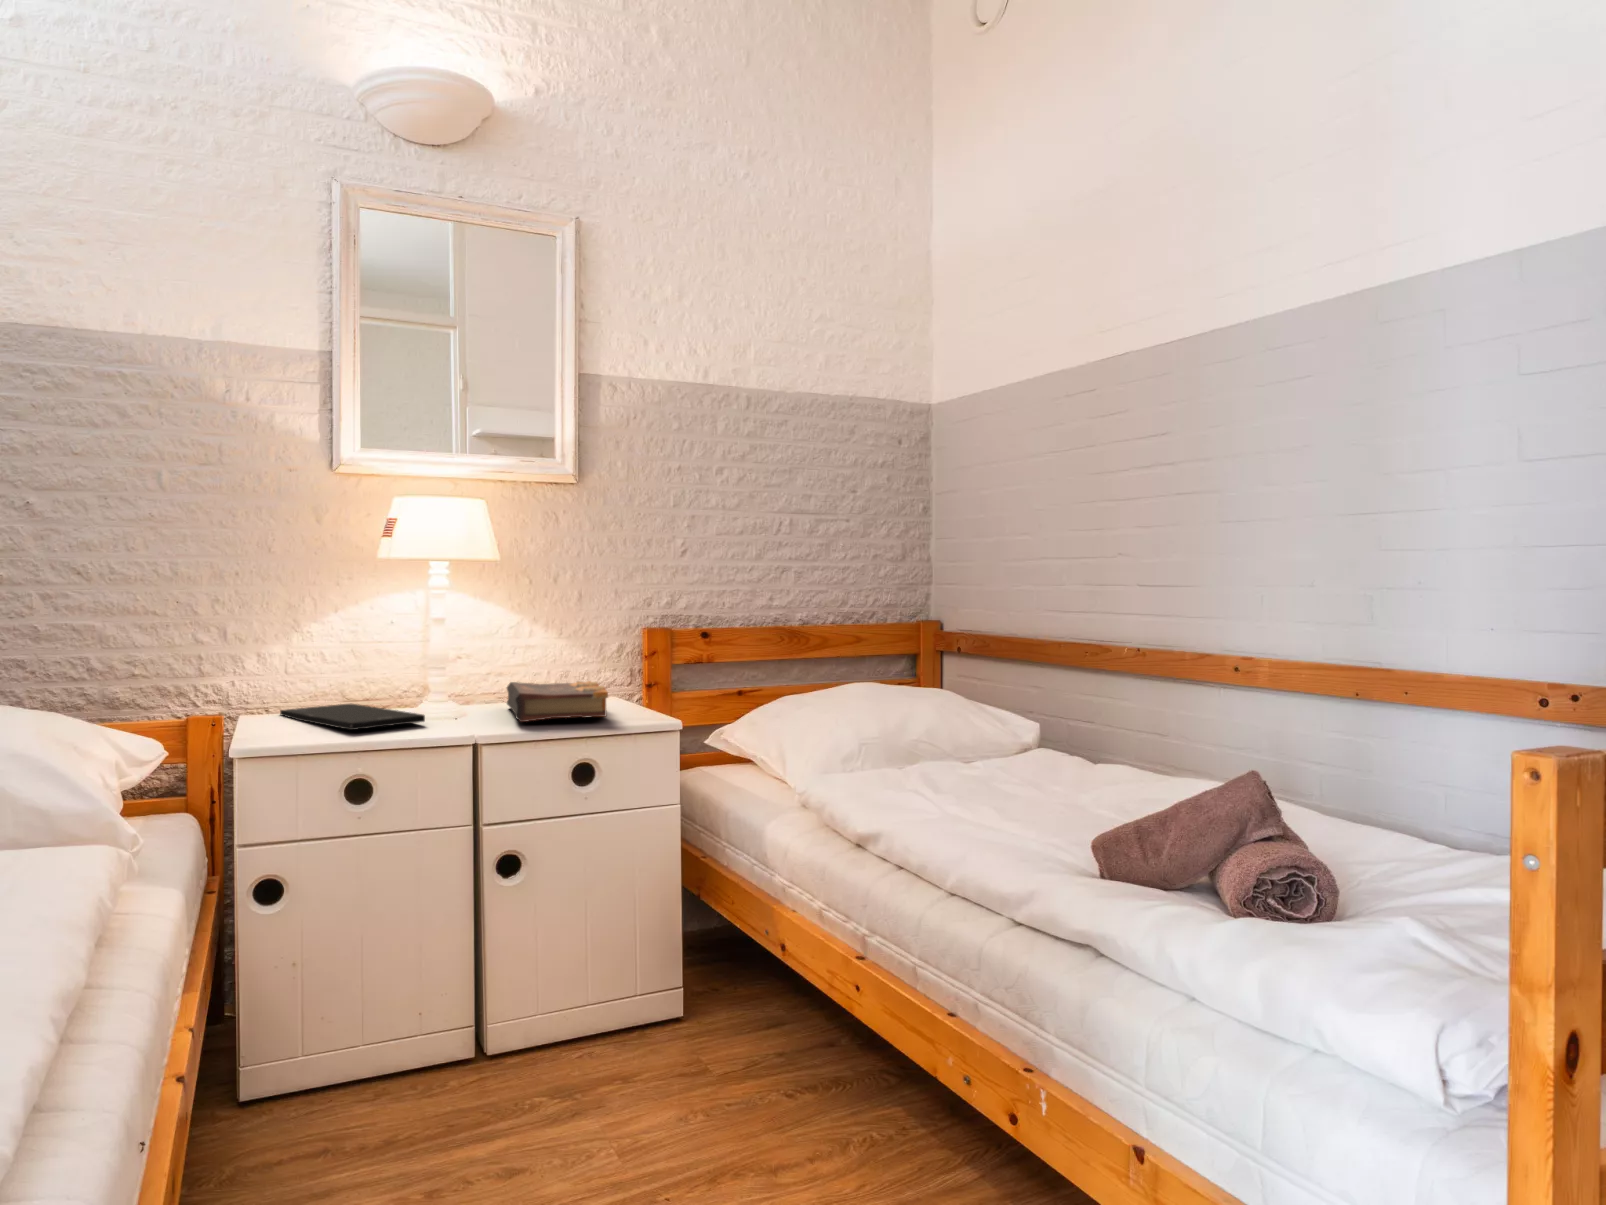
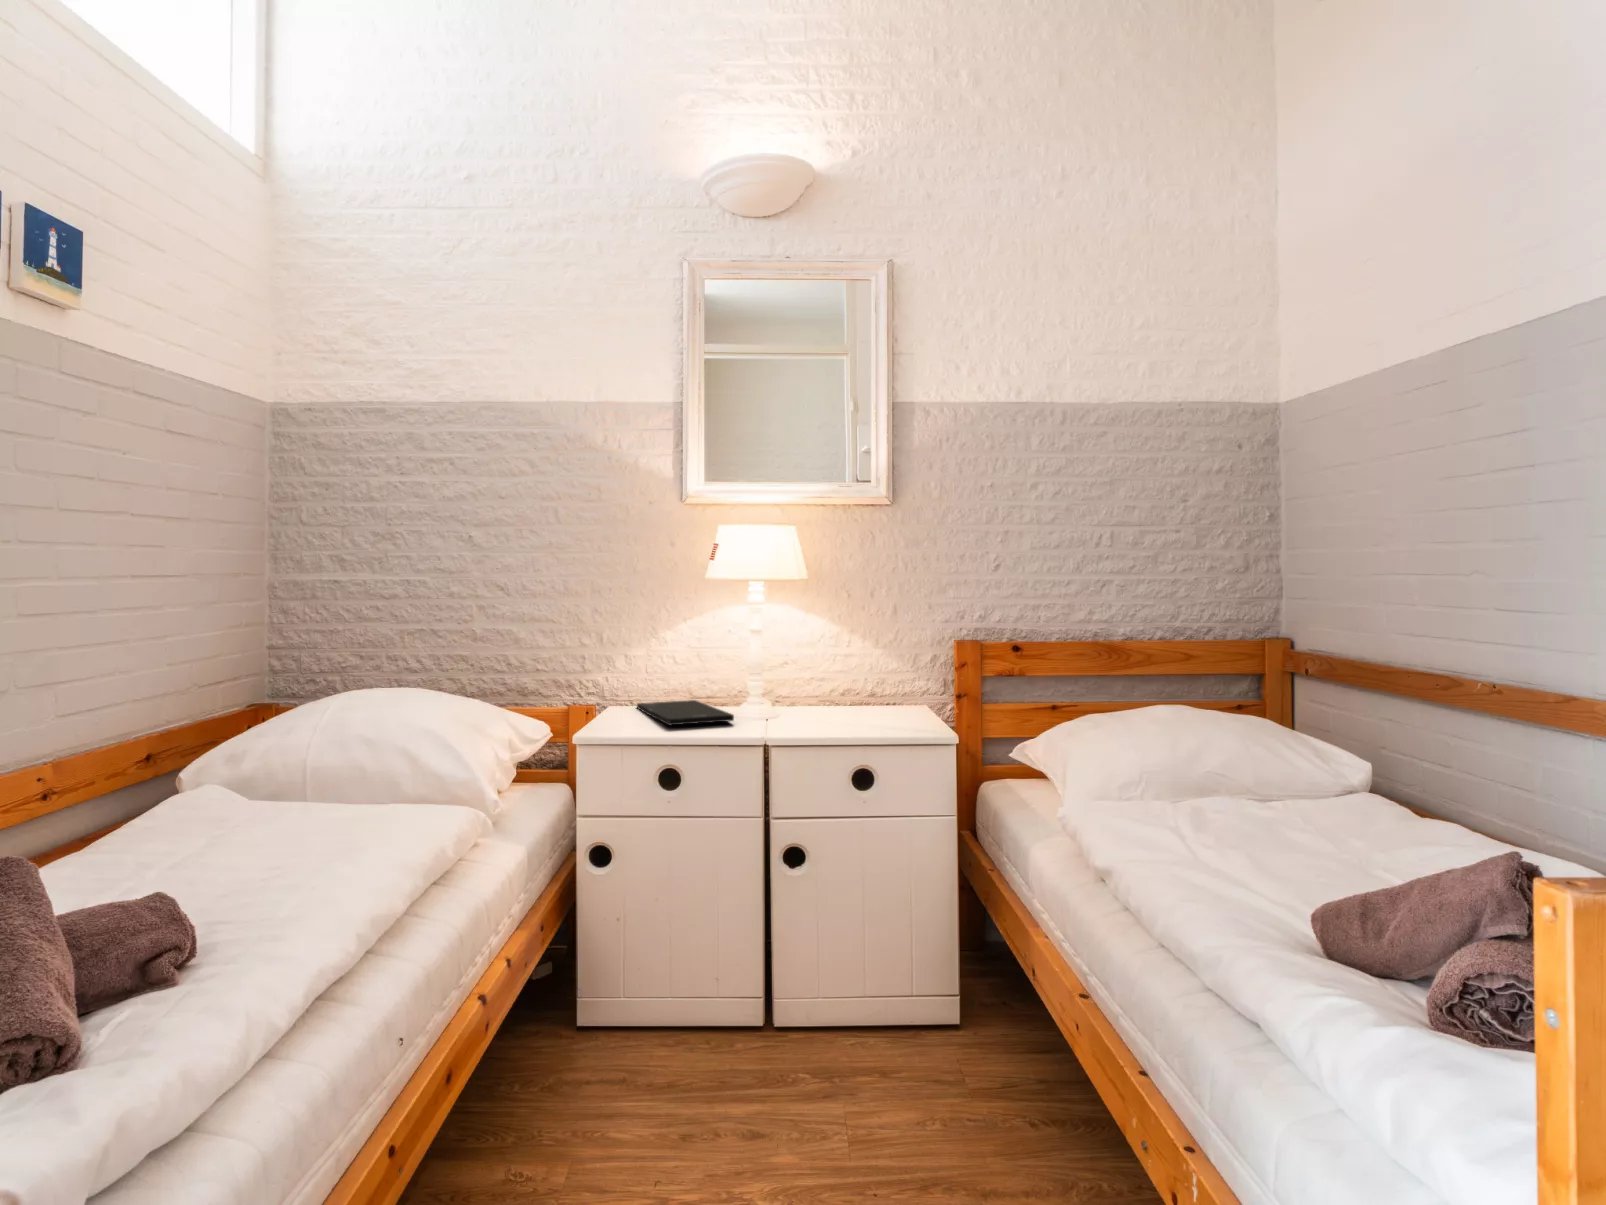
book: present [507,681,608,722] -> none [807,688,896,727]

